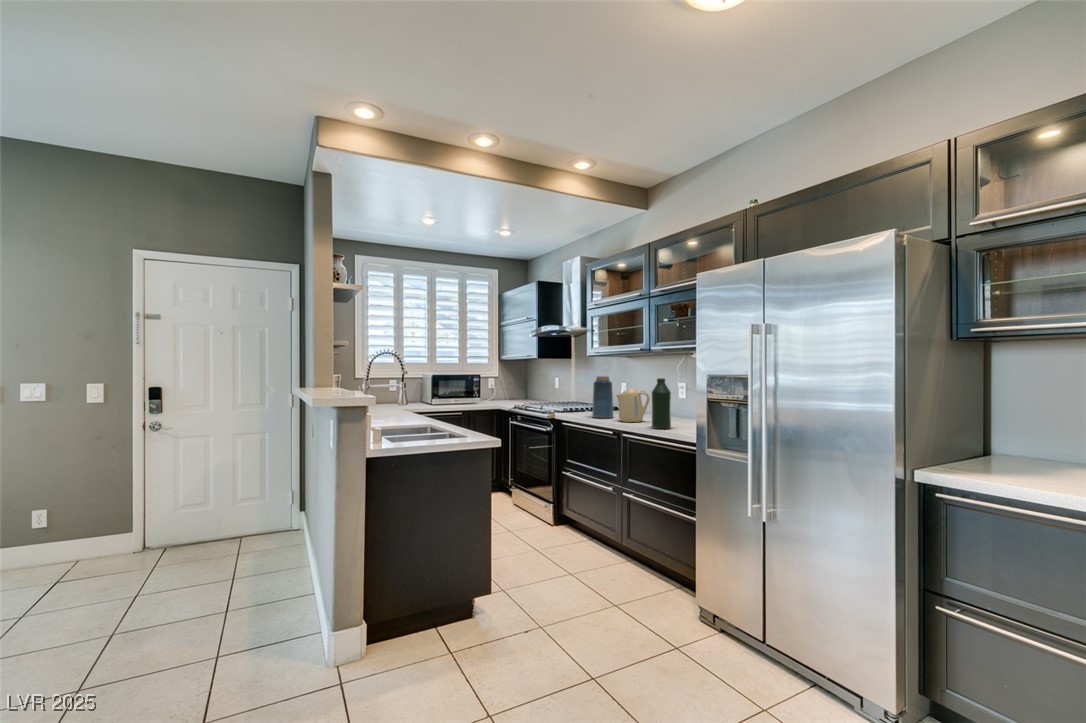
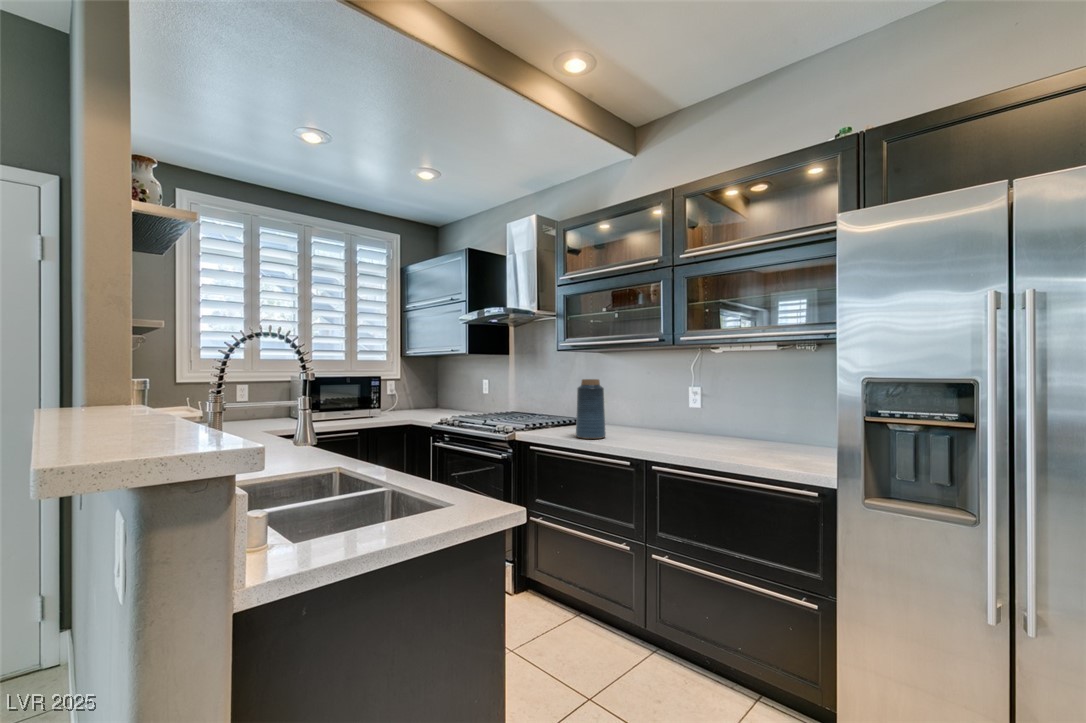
bottle: present [652,378,671,429] -> none [691,383,720,457]
kettle: present [616,388,650,422] -> none [618,396,668,445]

